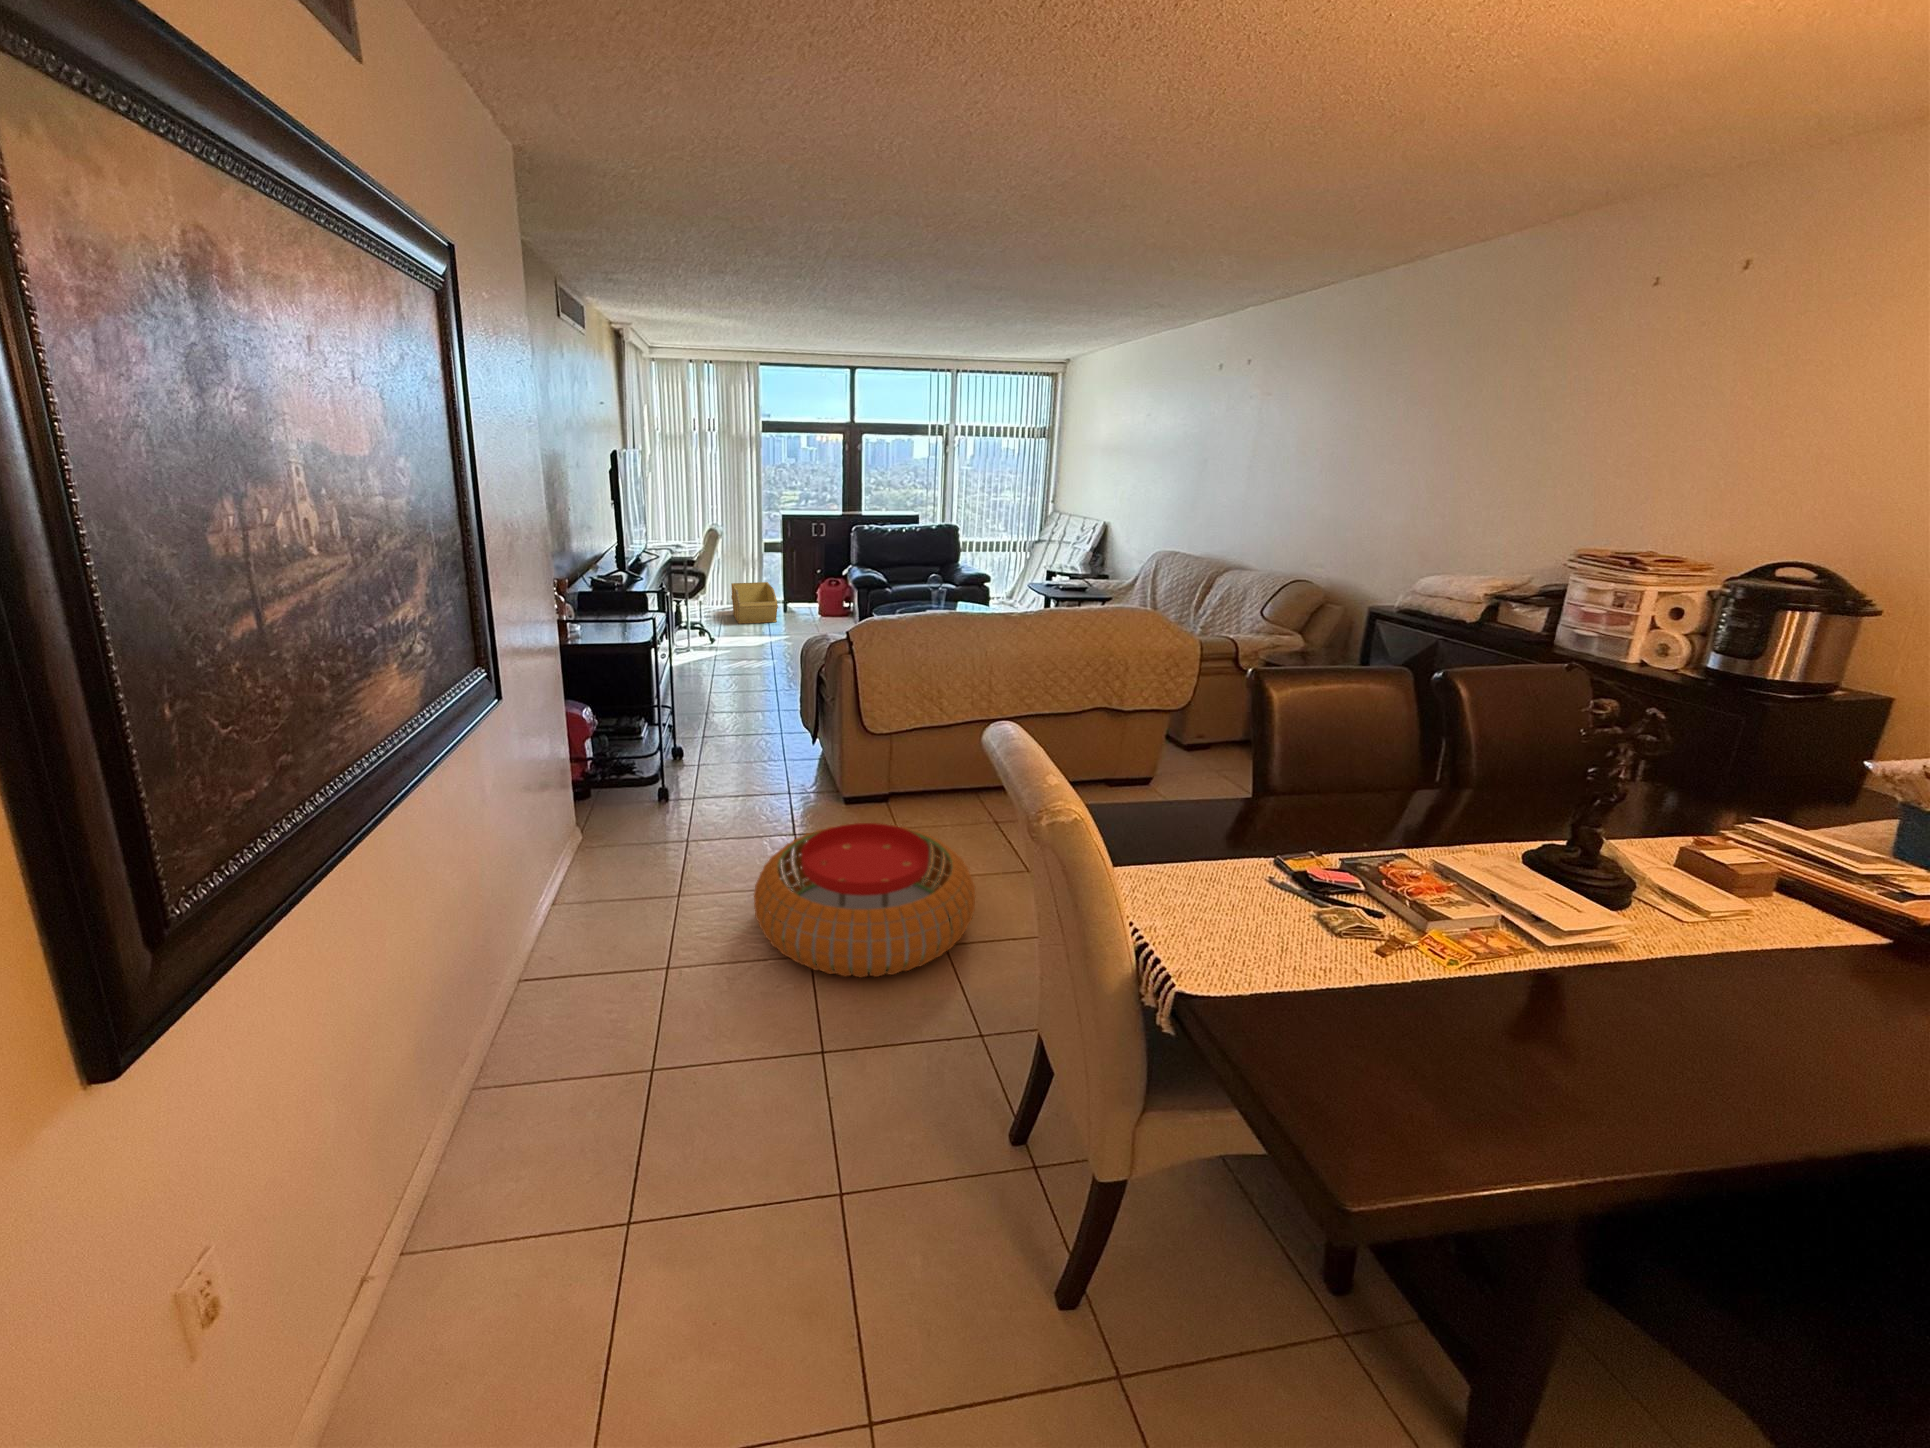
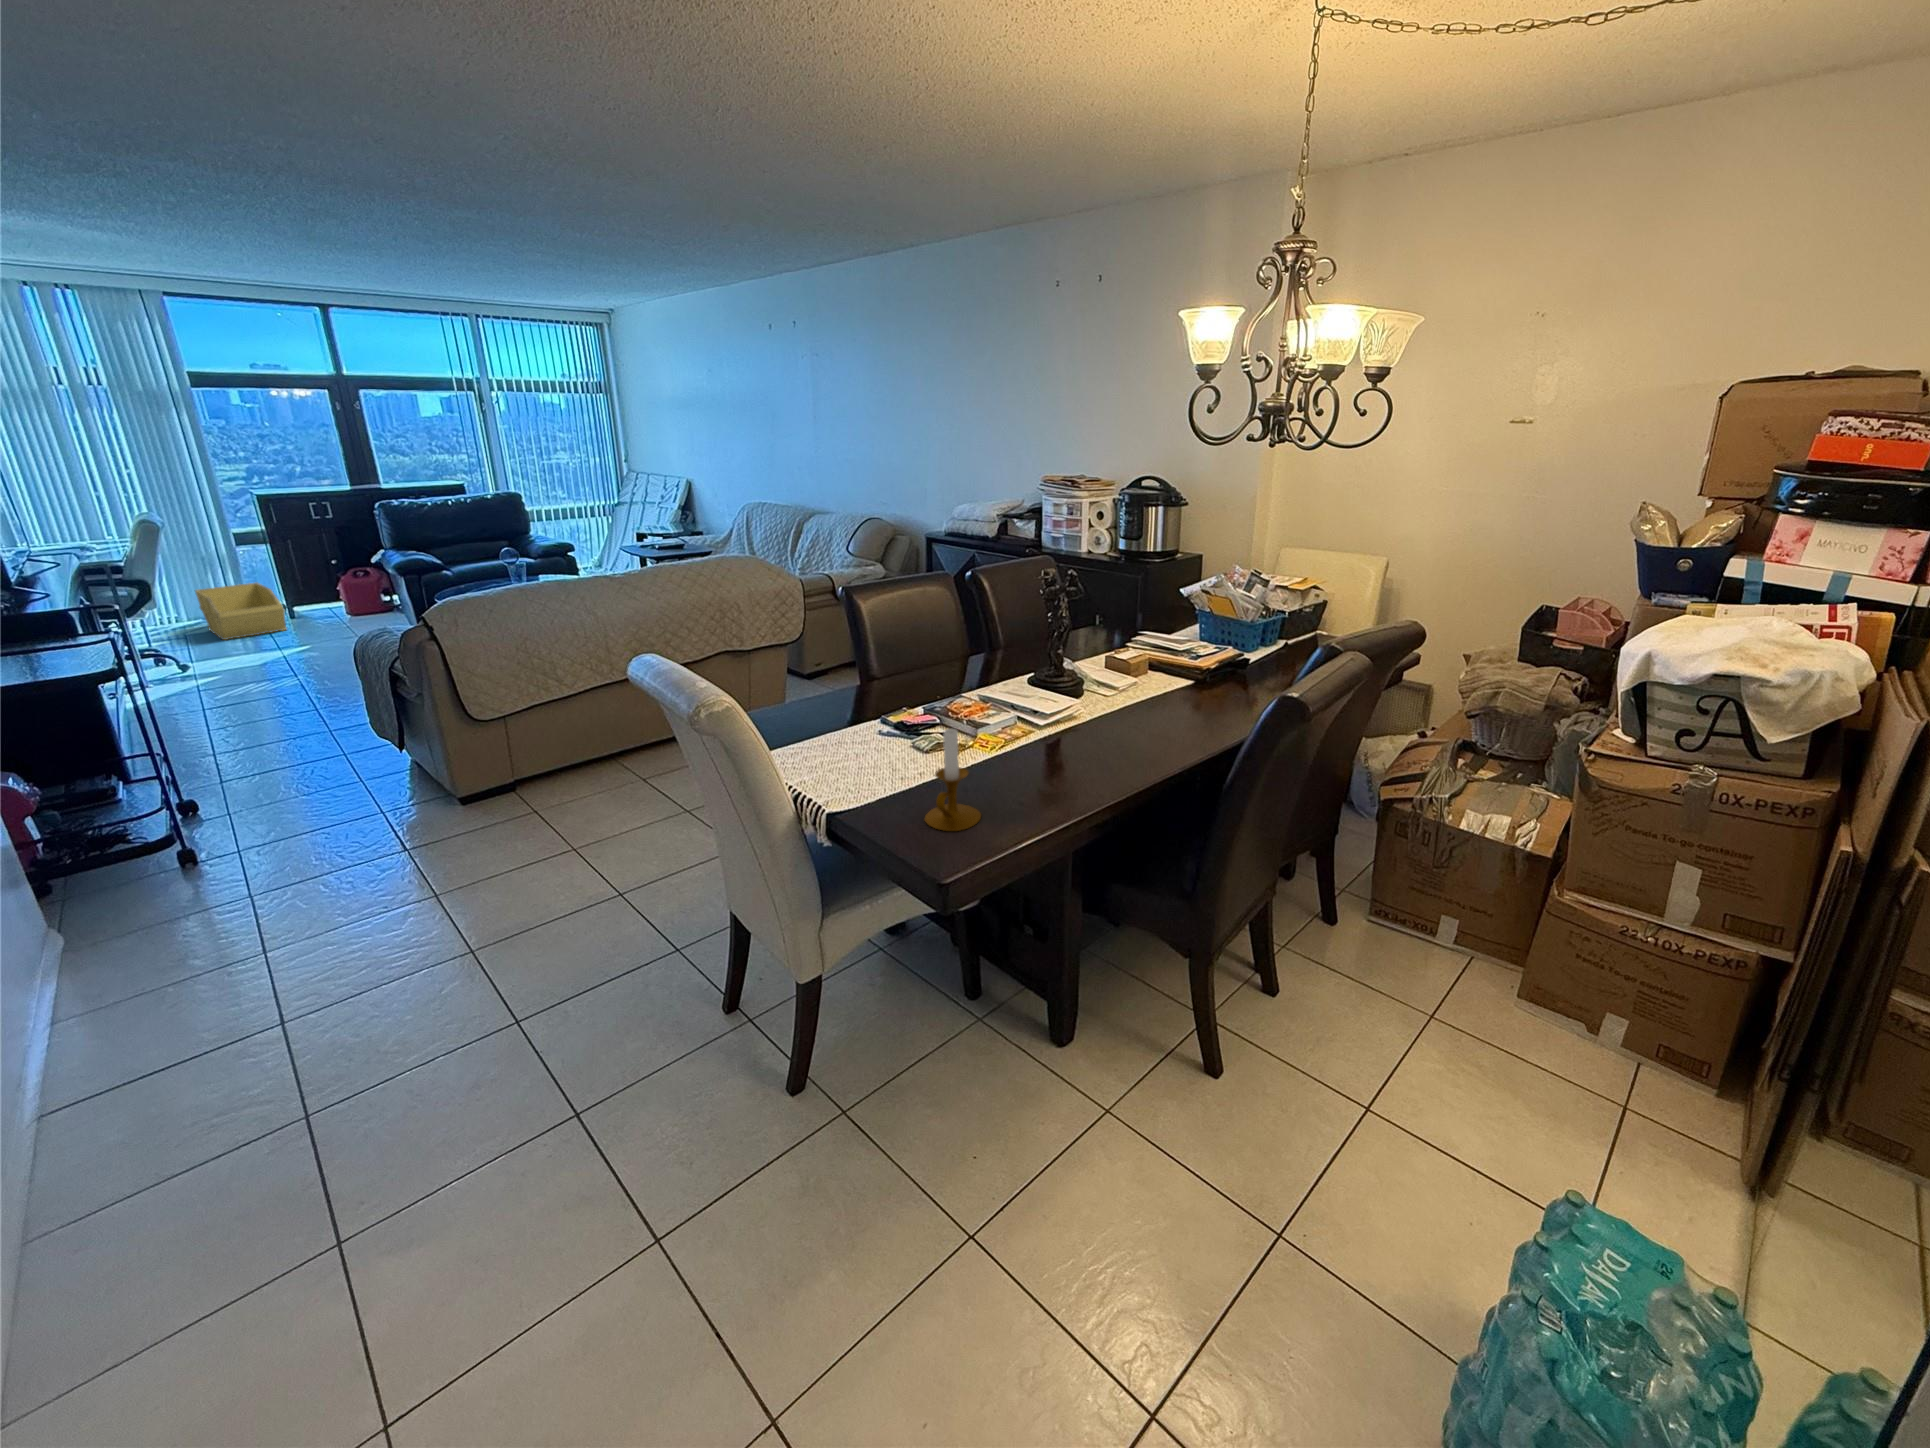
pouf: present [754,823,975,977] -> none [375,799,643,961]
candlestick: none [1321,939,1423,1105] -> present [925,729,981,831]

